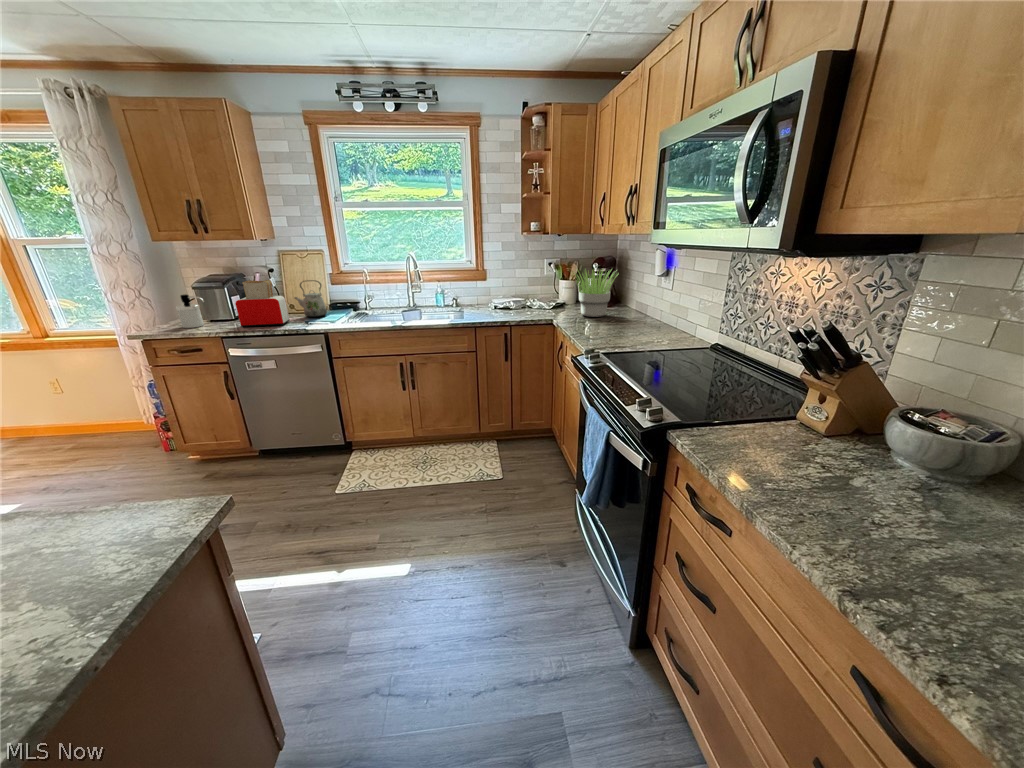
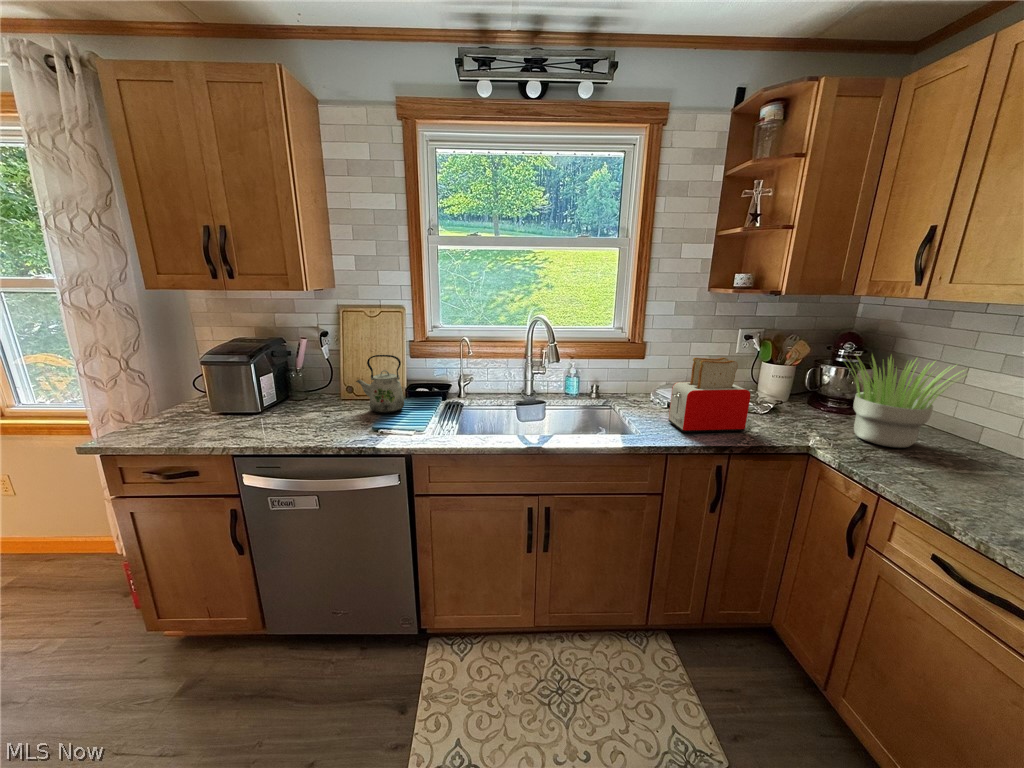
toaster: present [235,280,290,327] -> present [668,358,751,433]
soap dispenser: present [176,295,204,328] -> none [166,377,213,433]

